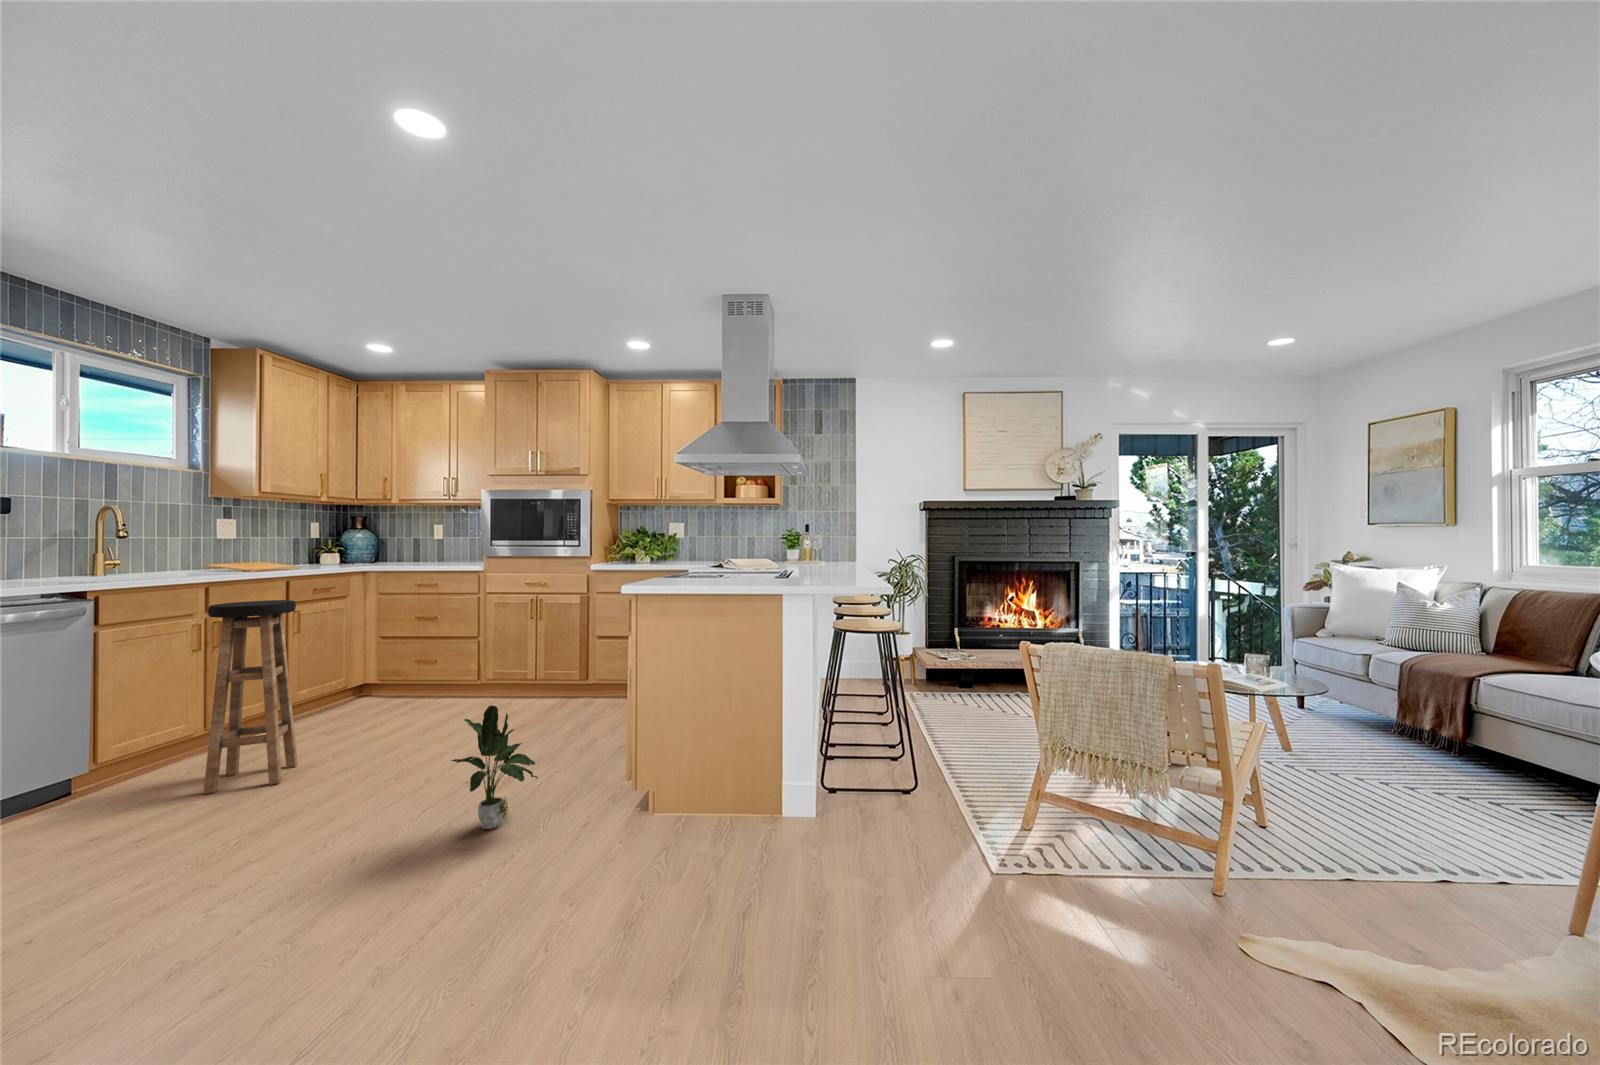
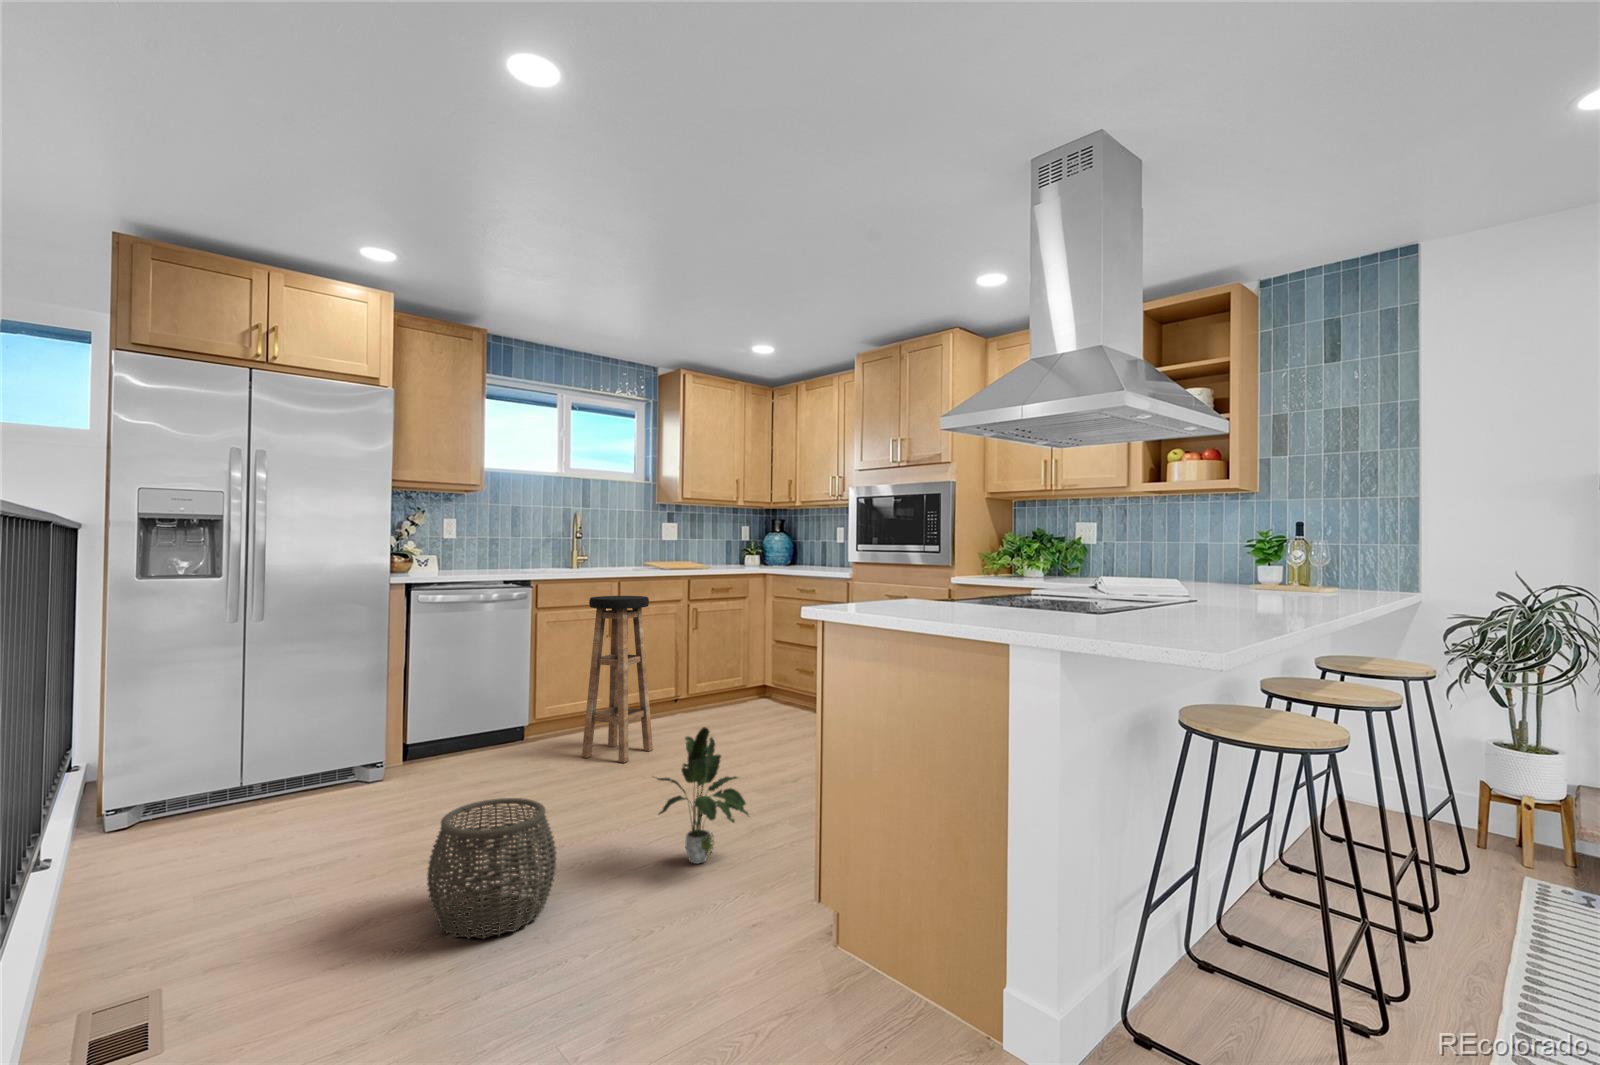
woven basket: none [243,810,408,977] -> present [427,798,557,939]

